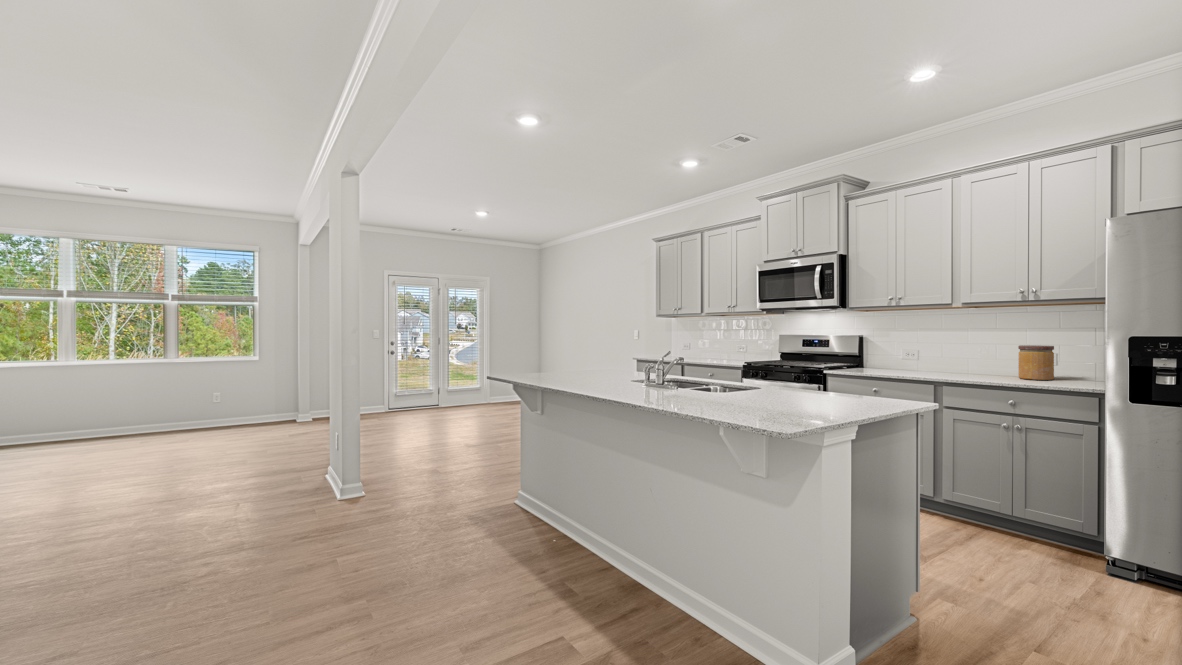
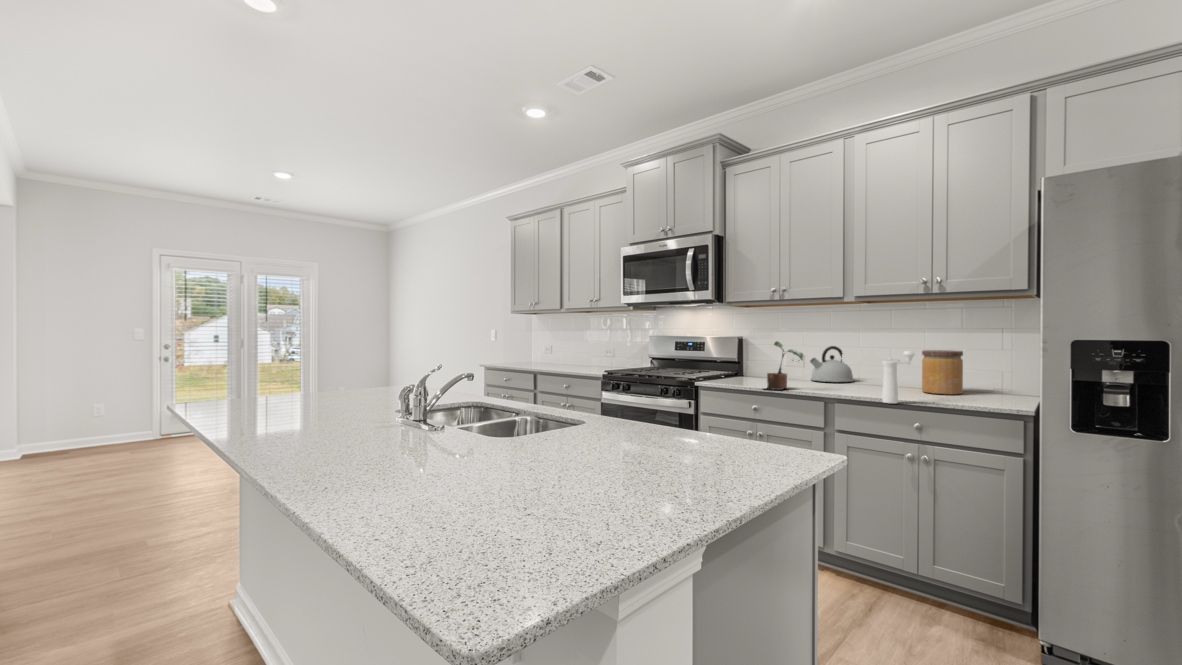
potted plant: none [881,339,916,376] -> present [765,342,803,390]
kettle: none [922,342,961,371] -> present [810,346,854,382]
pepper mill: none [982,346,1010,385] -> present [882,351,915,403]

